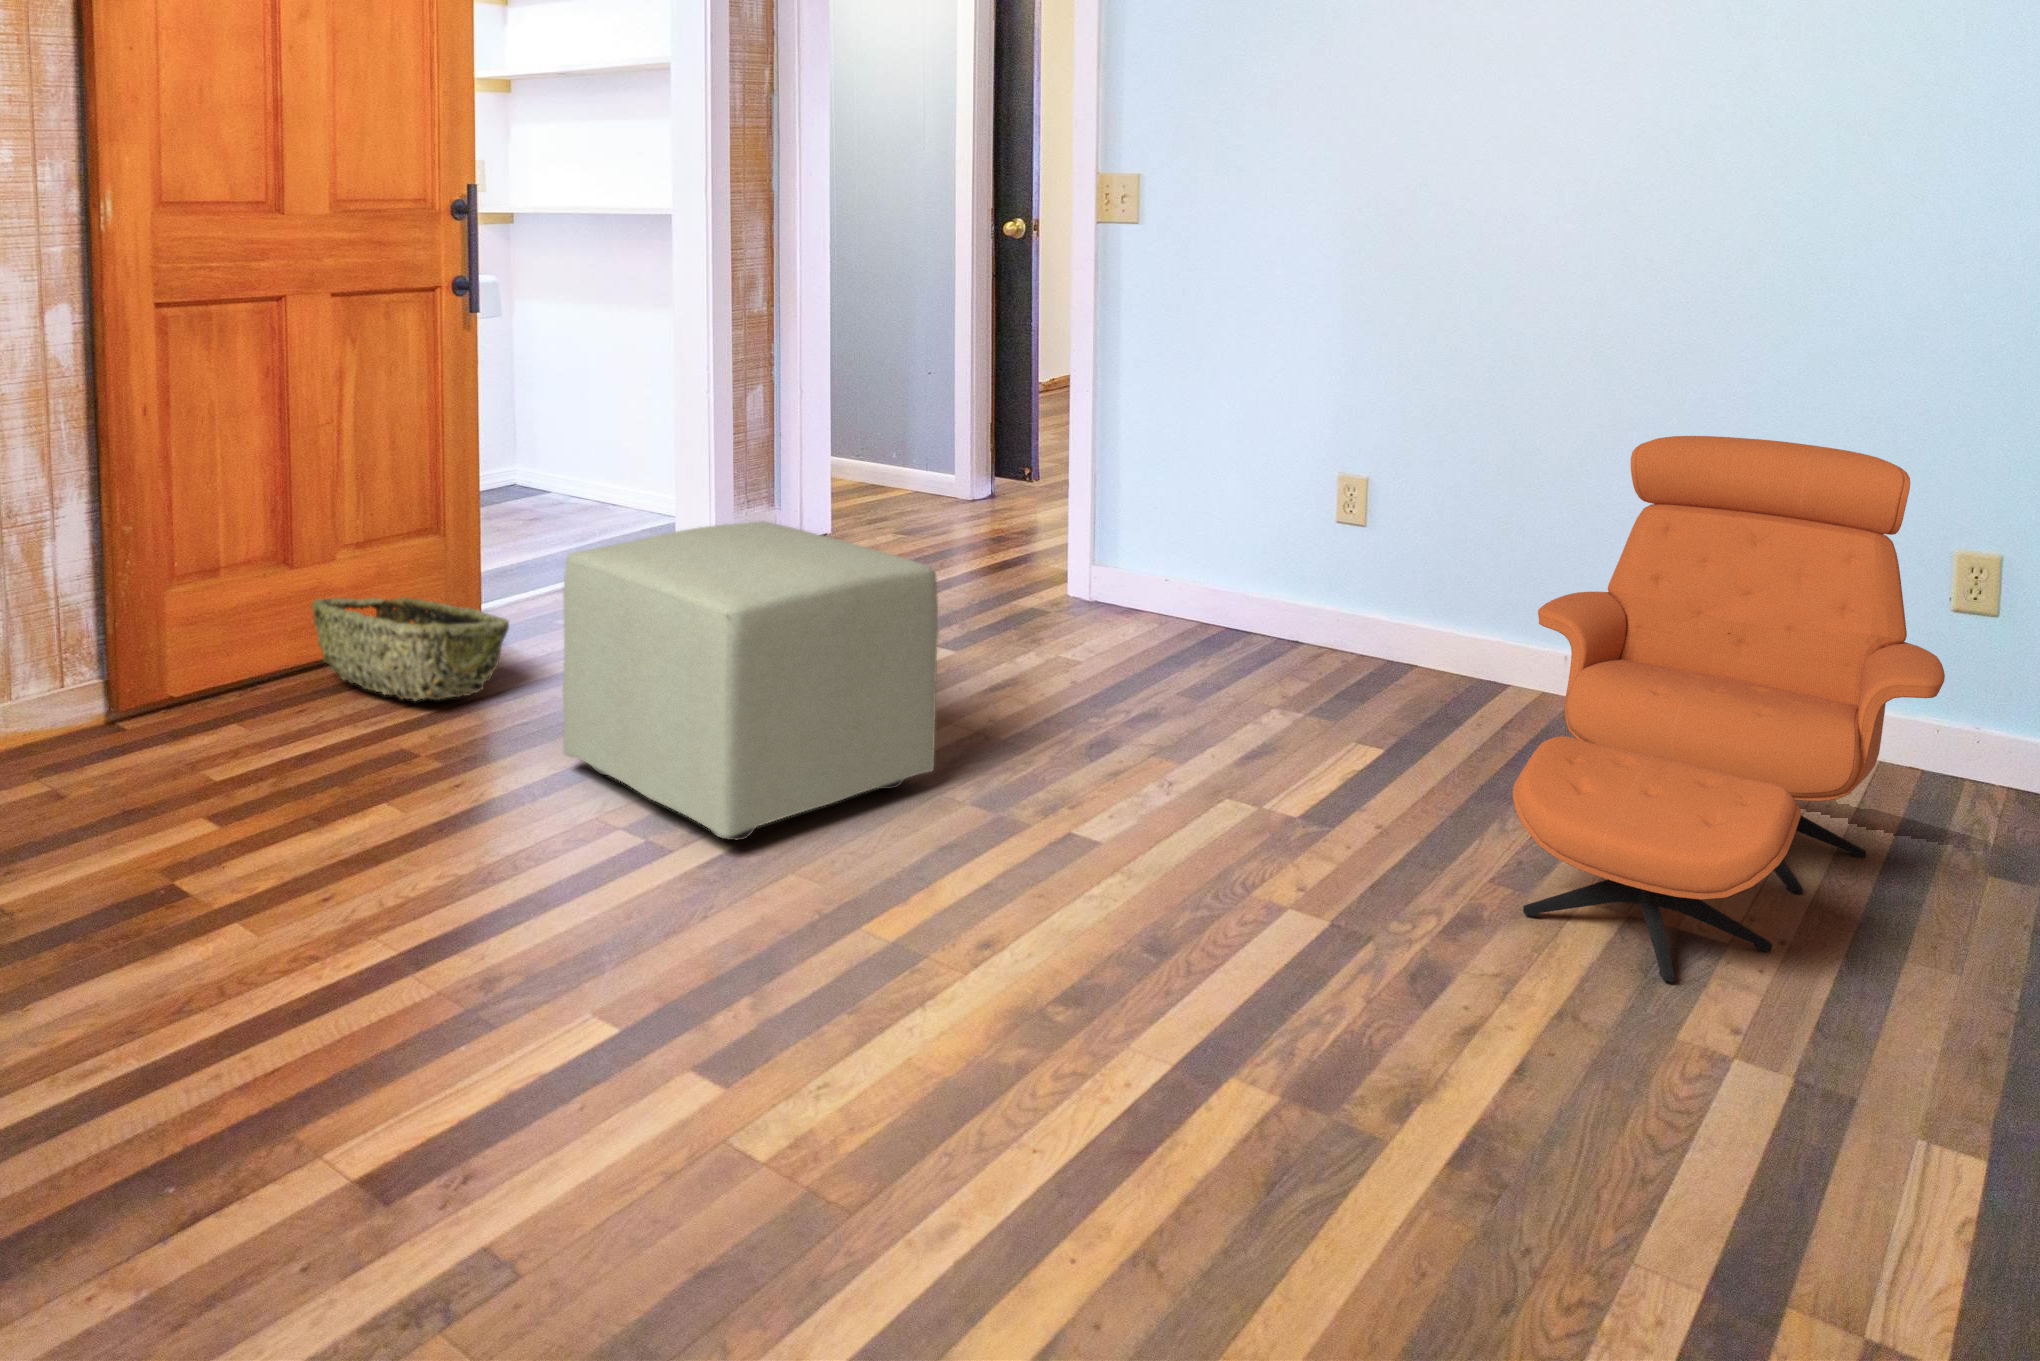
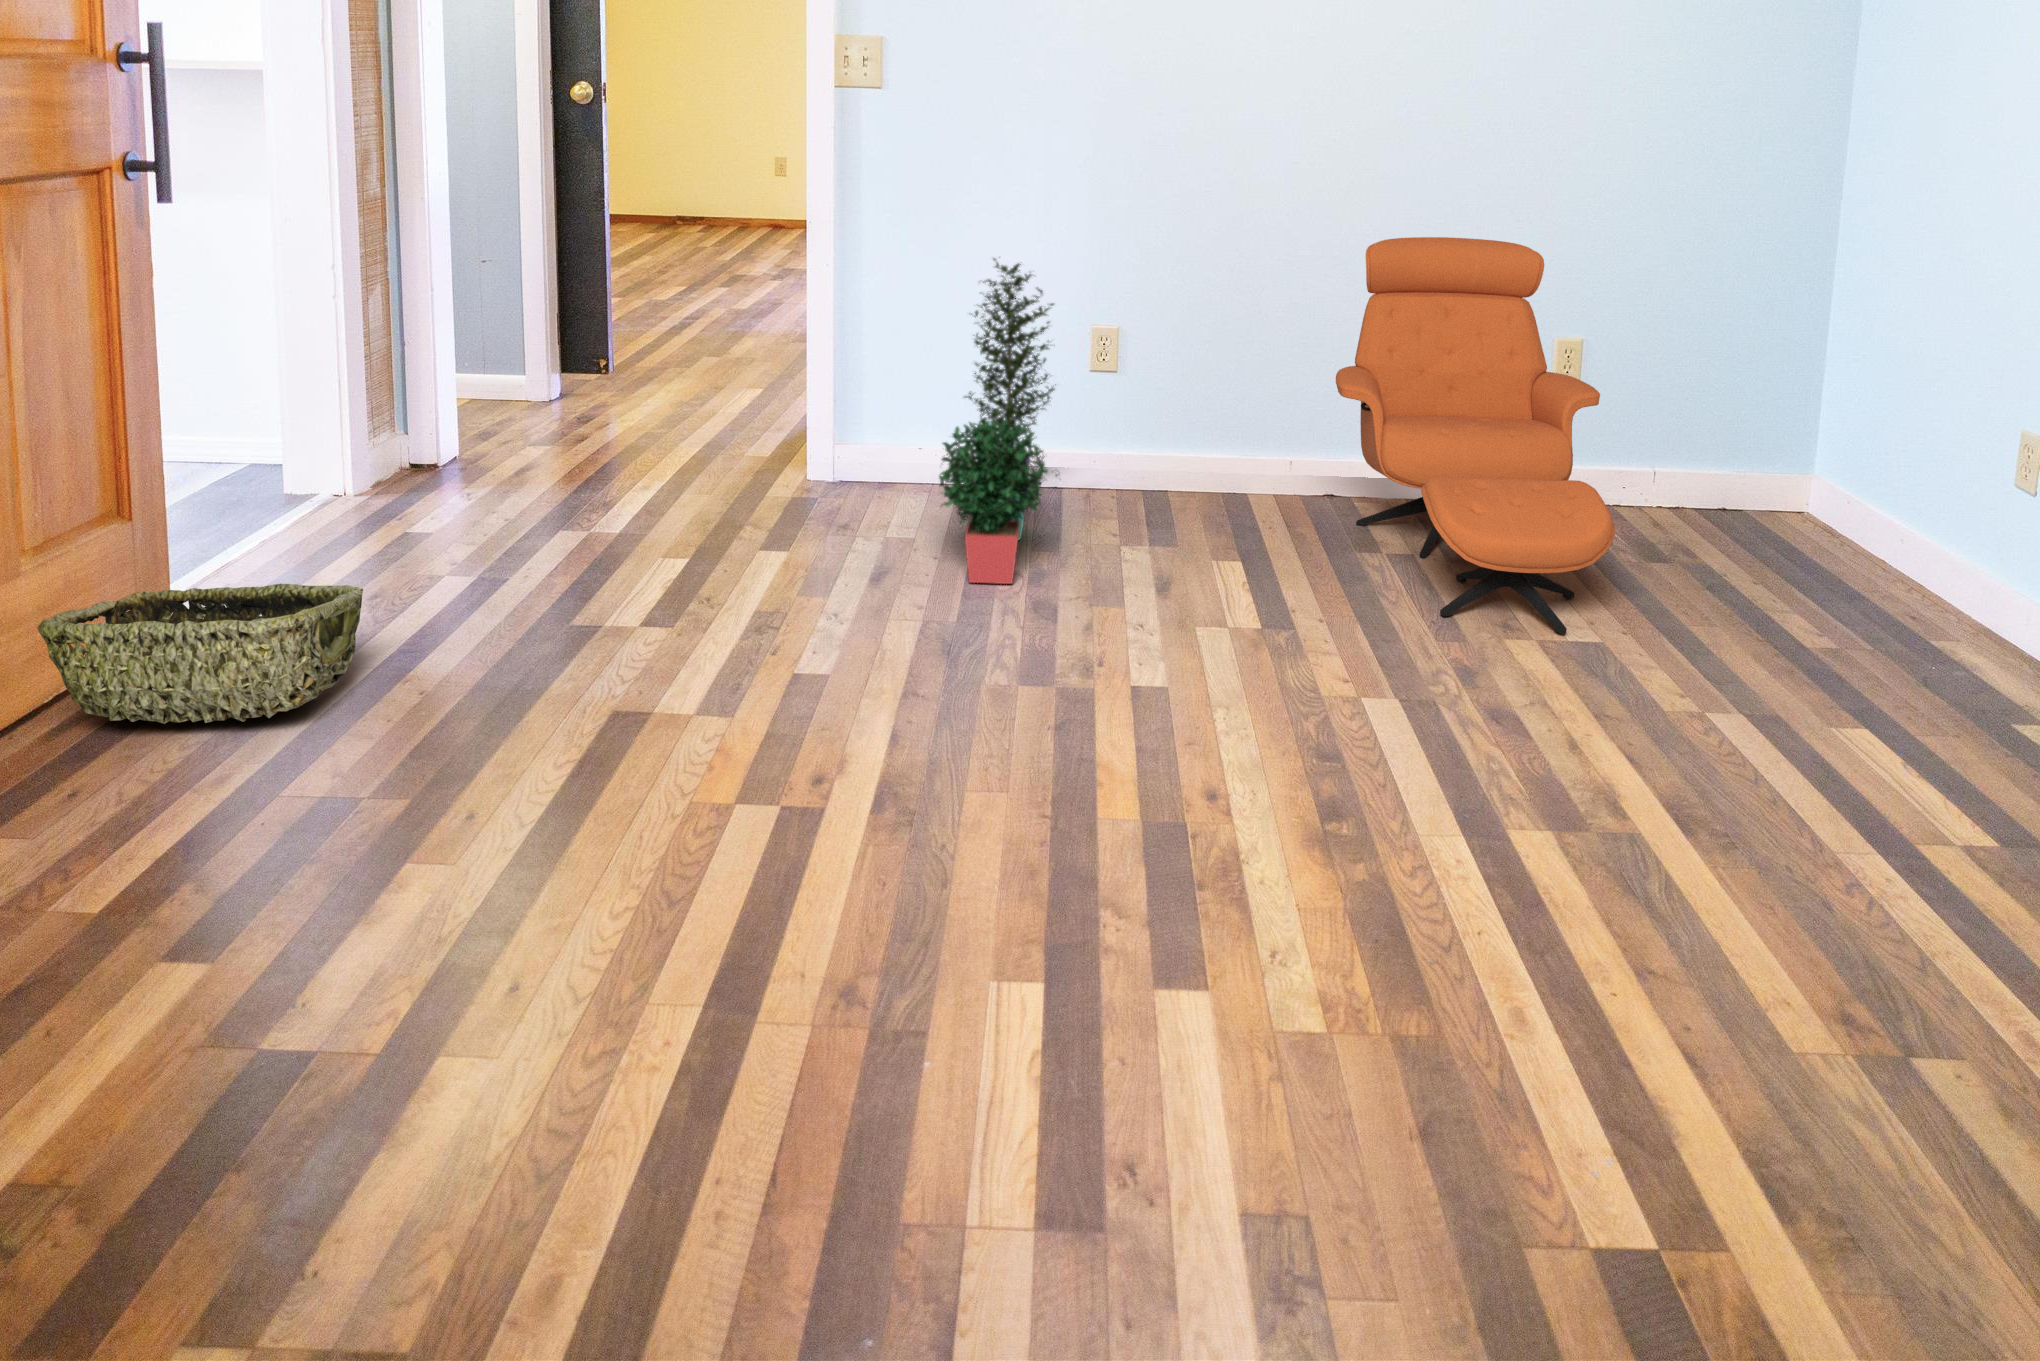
potted plant: none [1007,417,1263,753] -> present [939,258,1057,584]
ottoman: present [563,522,938,840] -> none [563,411,953,751]

